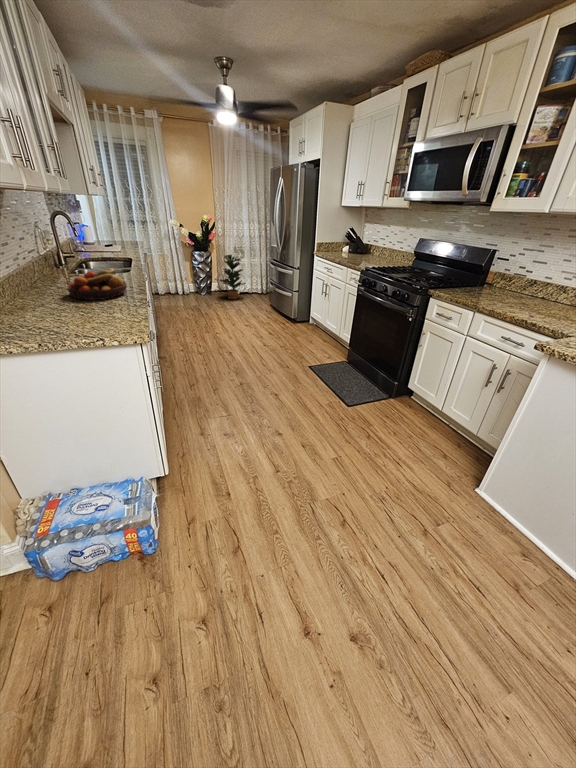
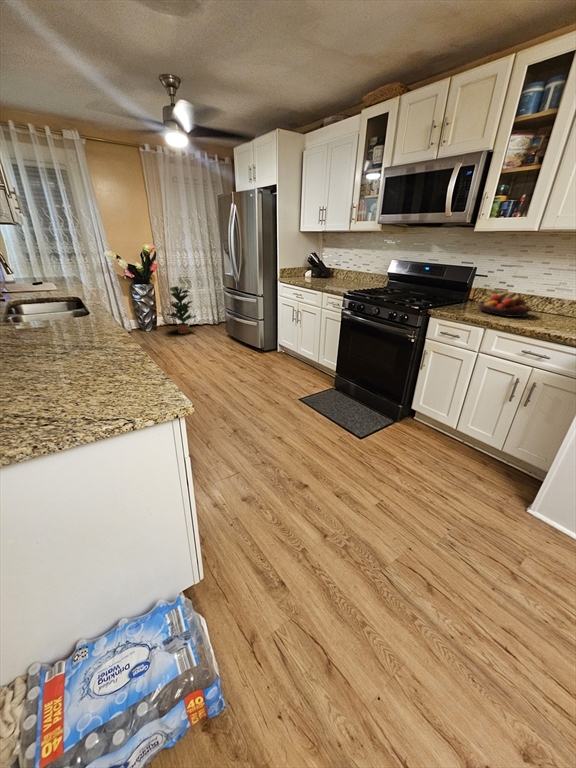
fruit bowl: present [67,269,127,300] -> present [478,292,532,317]

